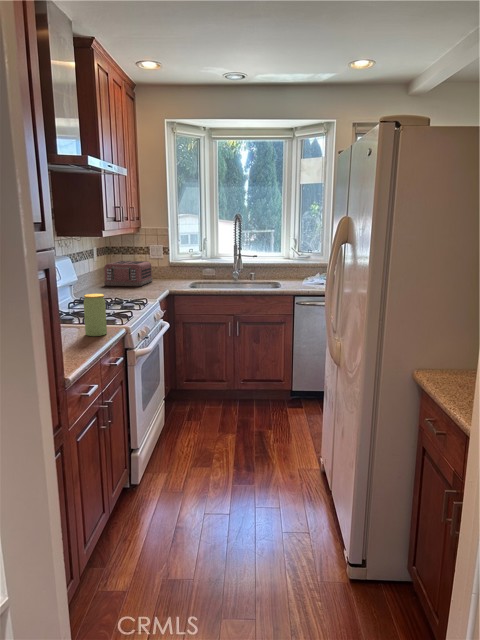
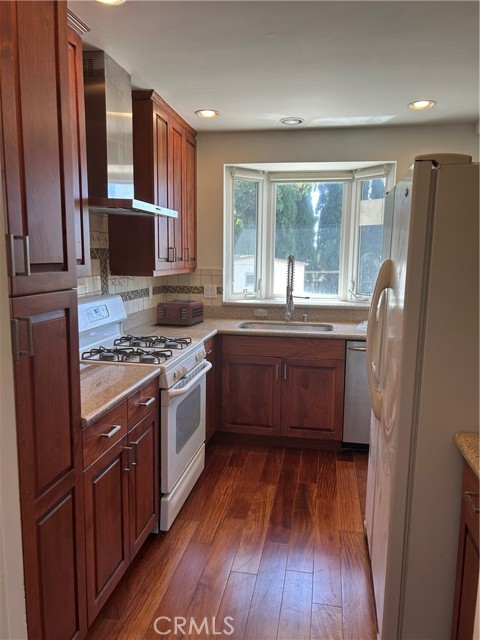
jar: present [84,294,107,336] -> none [118,332,140,375]

